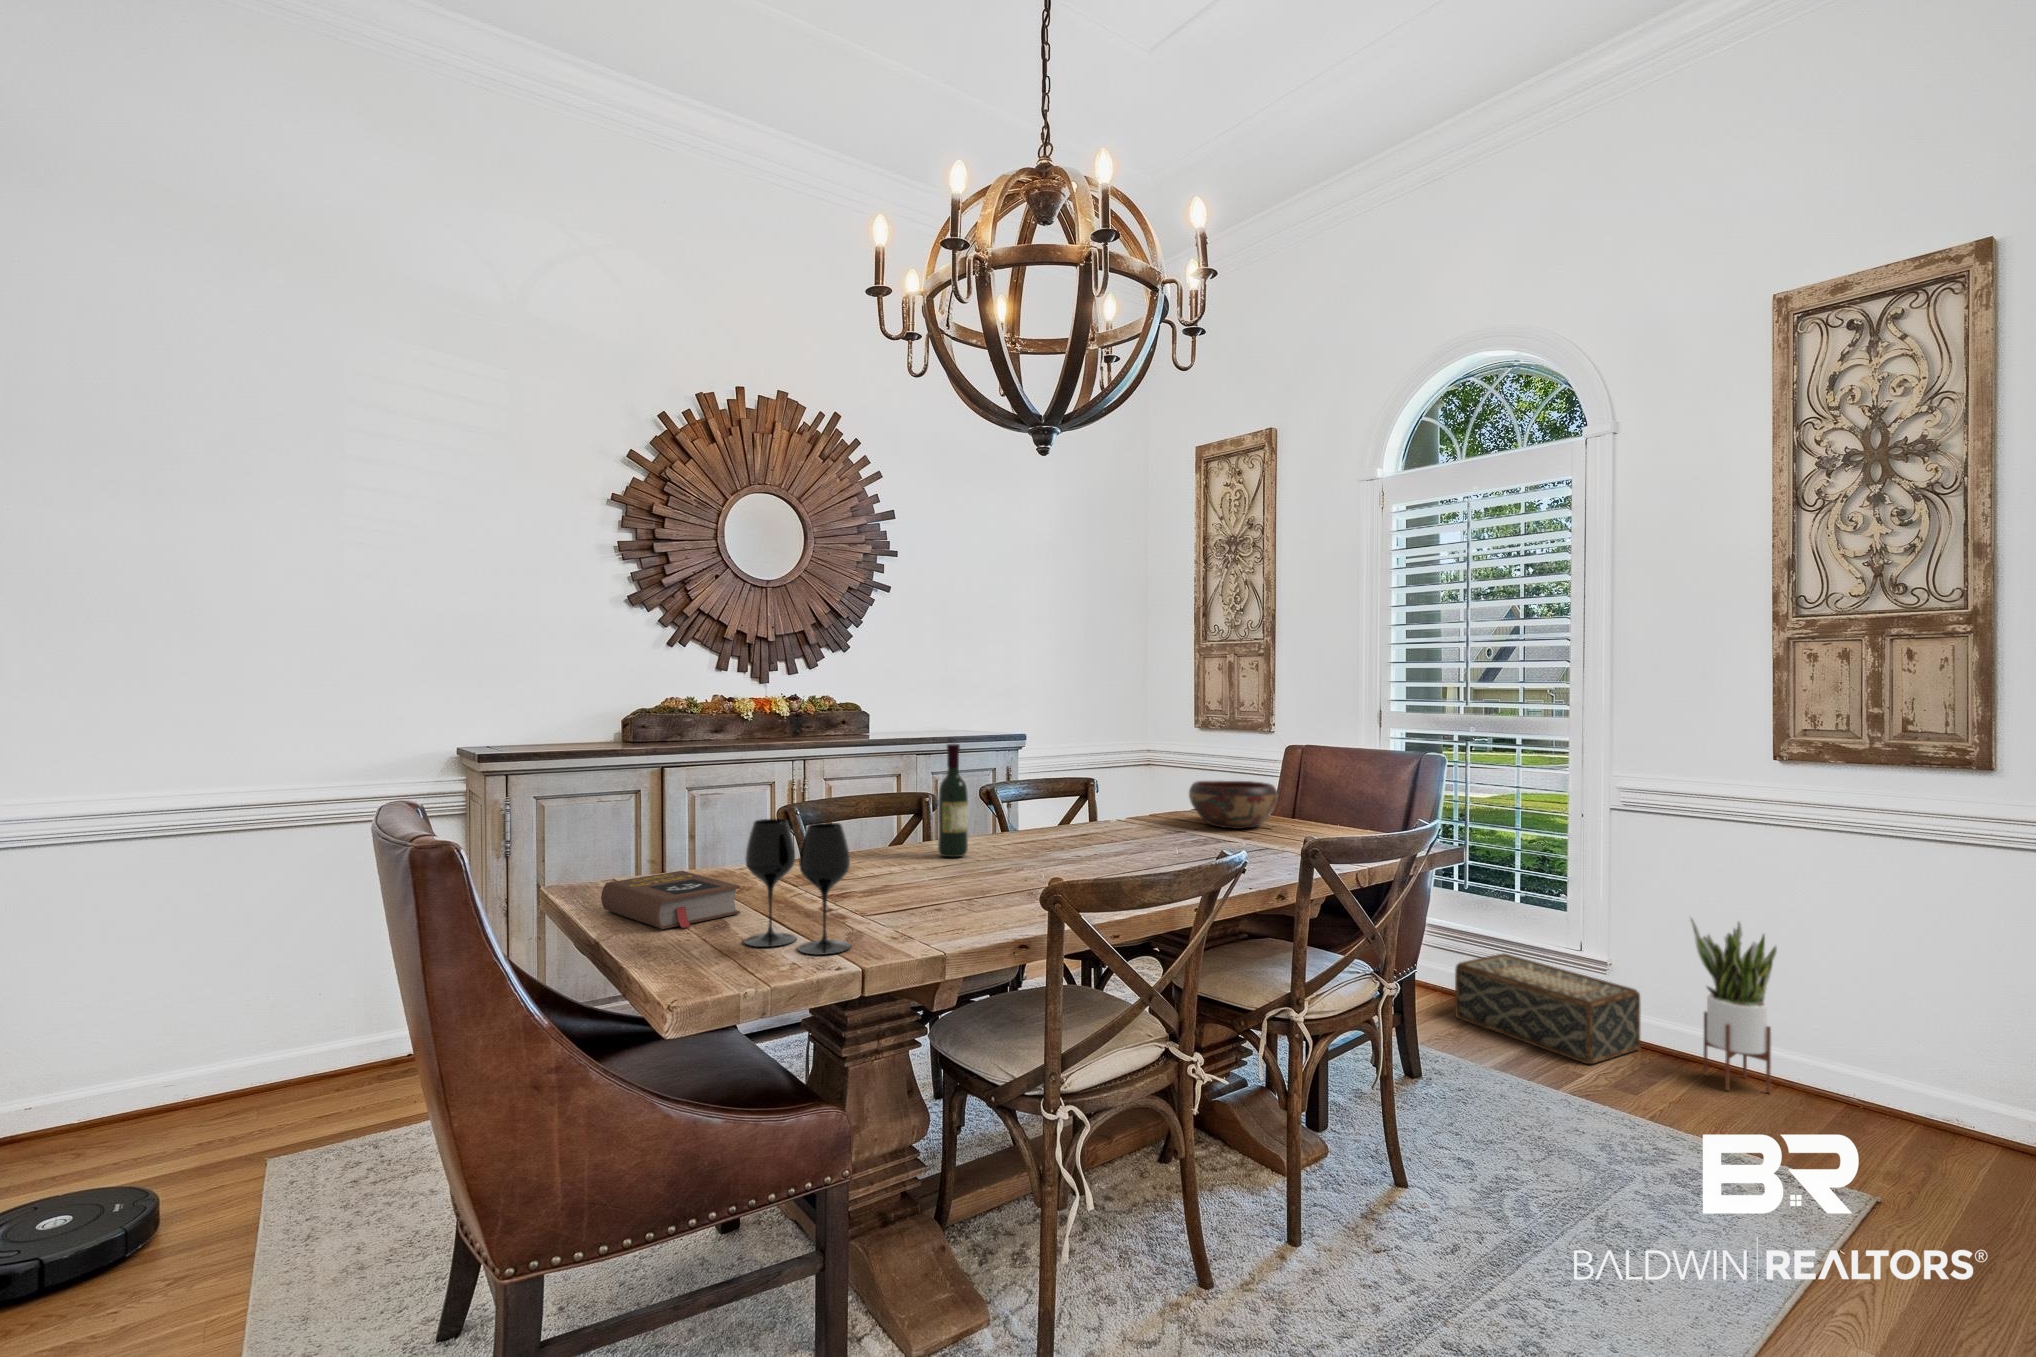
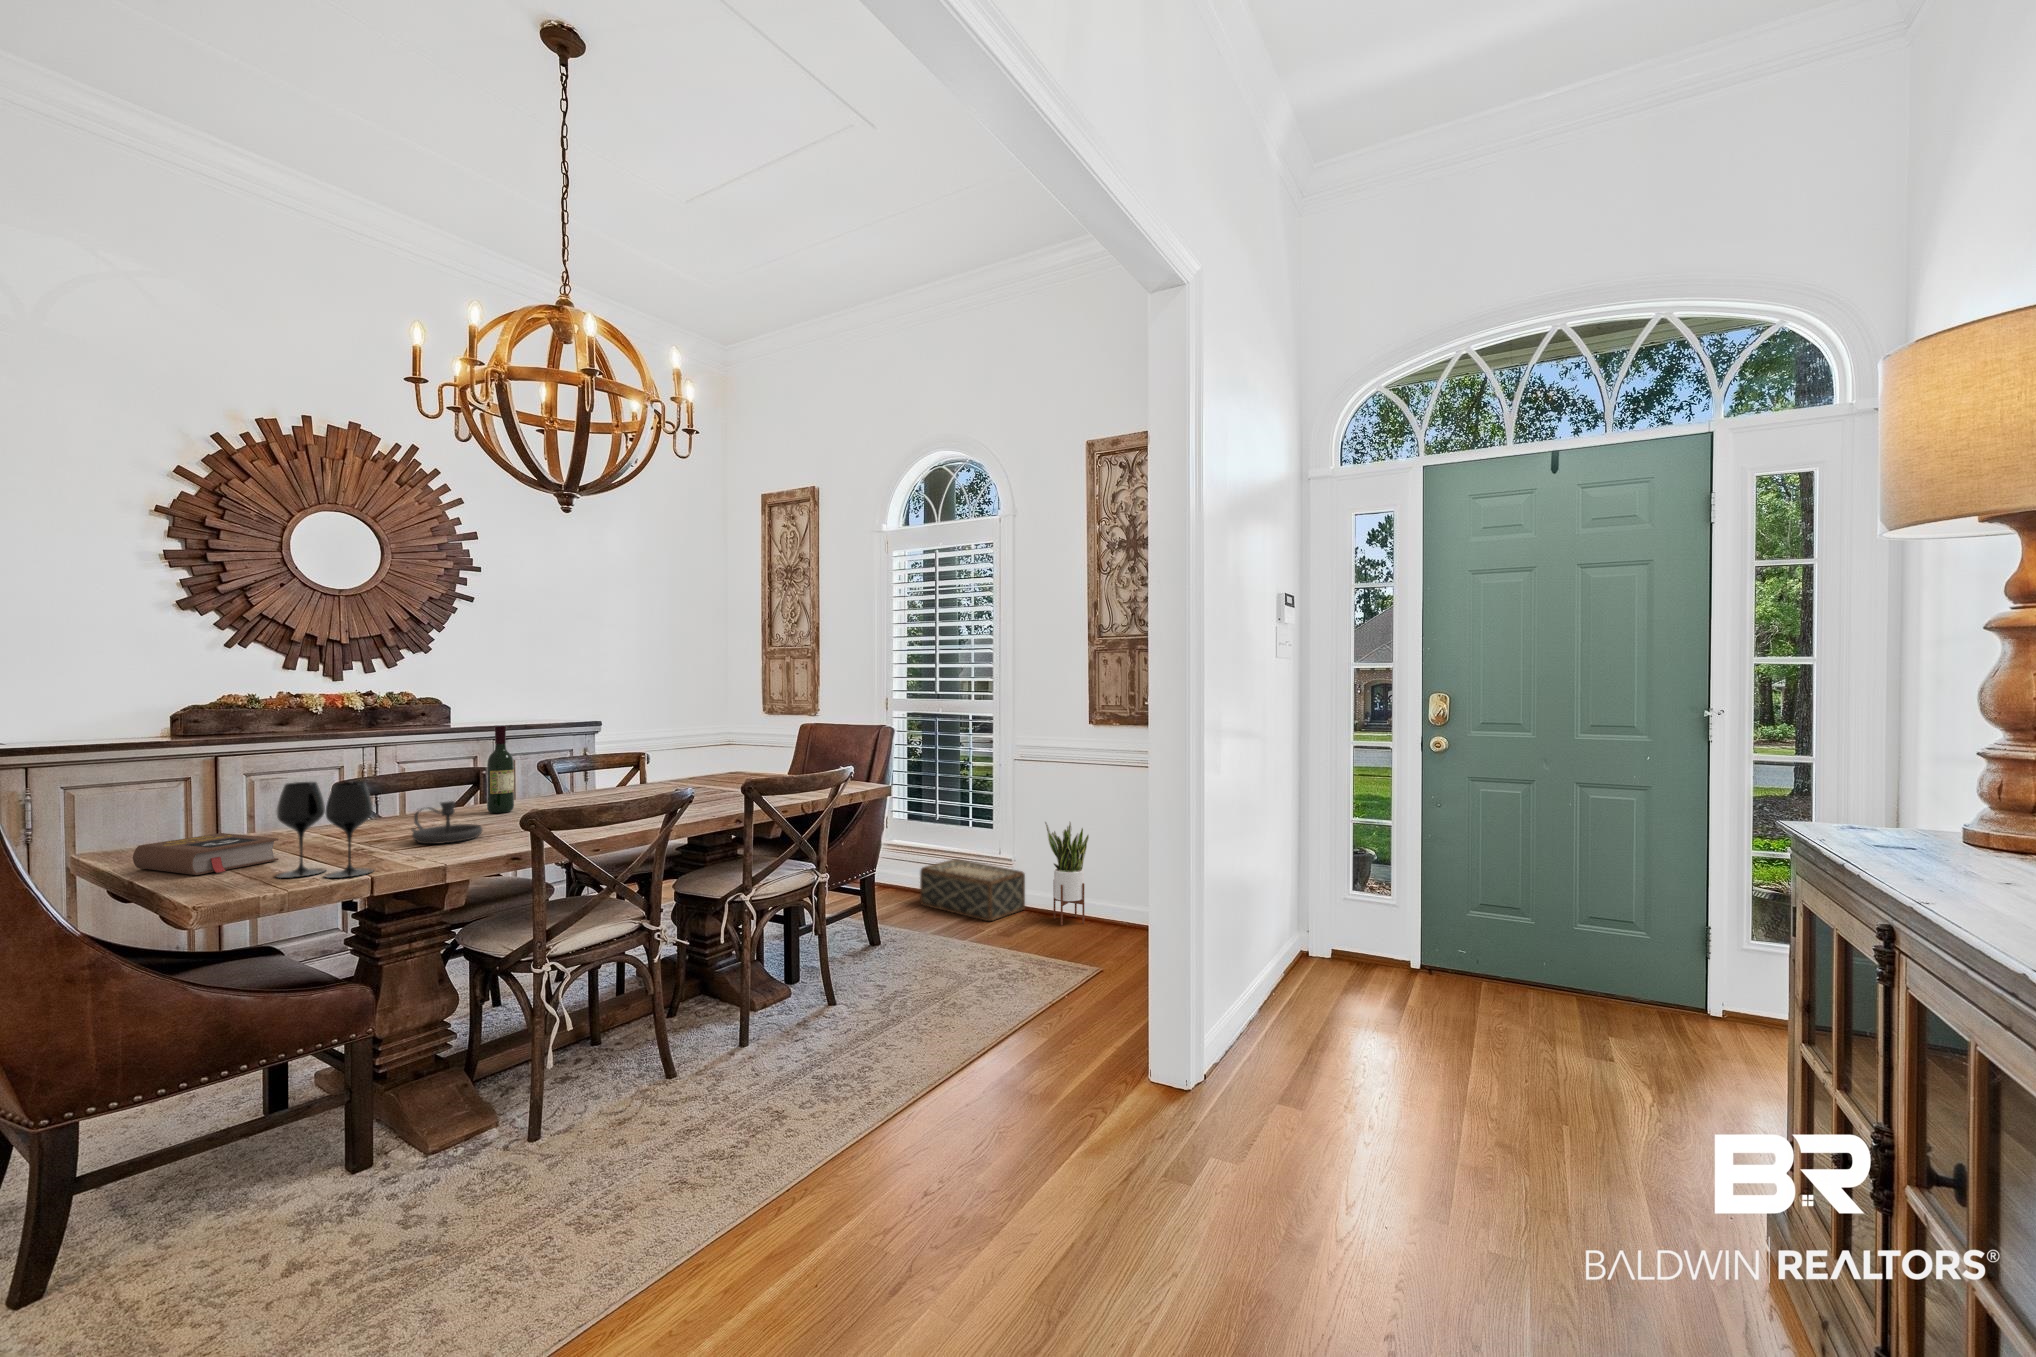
decorative bowl: present [1189,781,1278,829] -> none [716,748,781,782]
candlestick: none [871,847,953,905] -> present [412,801,482,844]

